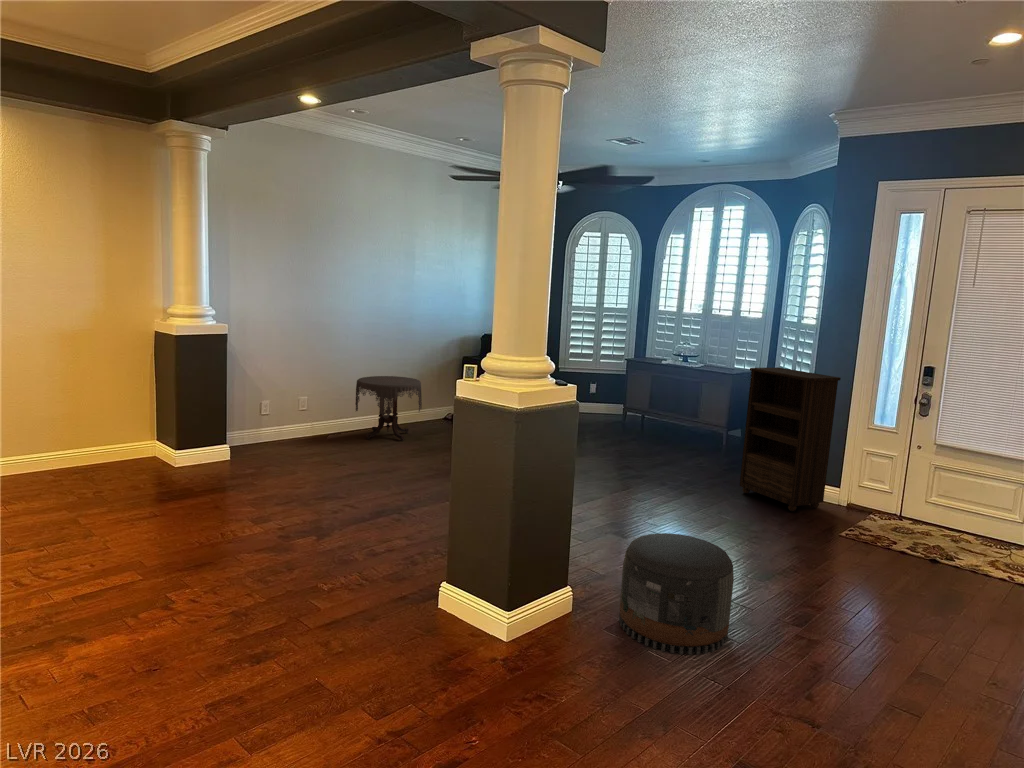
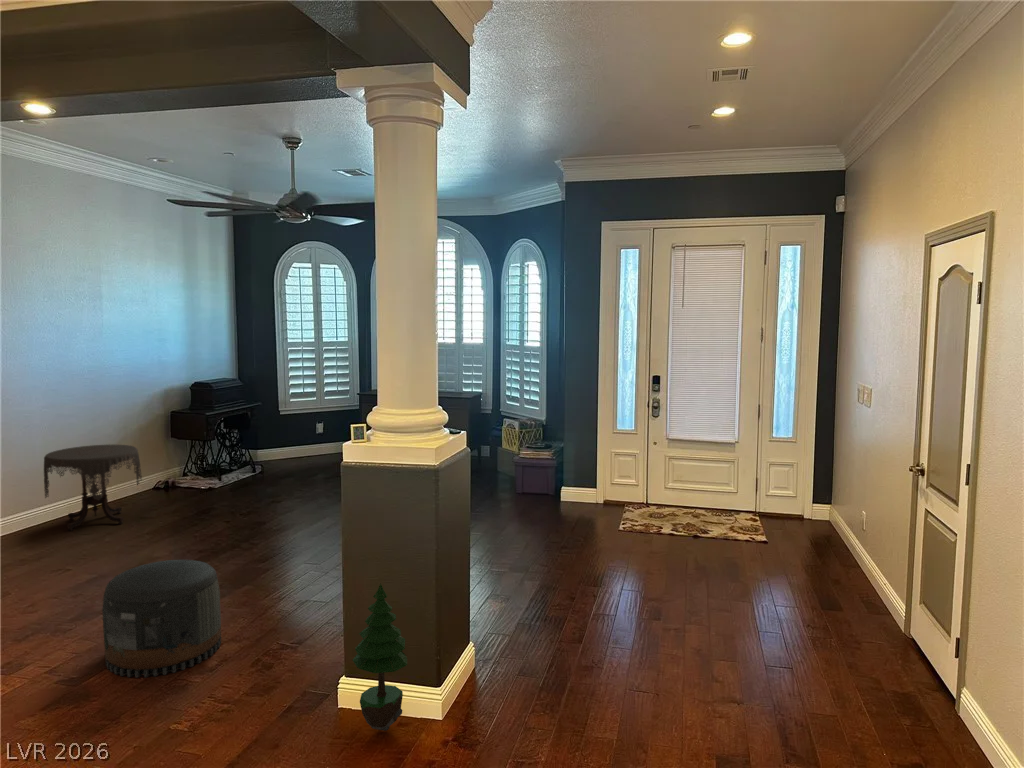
bookshelf: present [740,367,841,511] -> none [516,388,594,517]
potted tree: none [436,504,484,632] -> present [353,584,407,731]
pouf: present [619,533,734,655] -> present [102,560,221,677]

